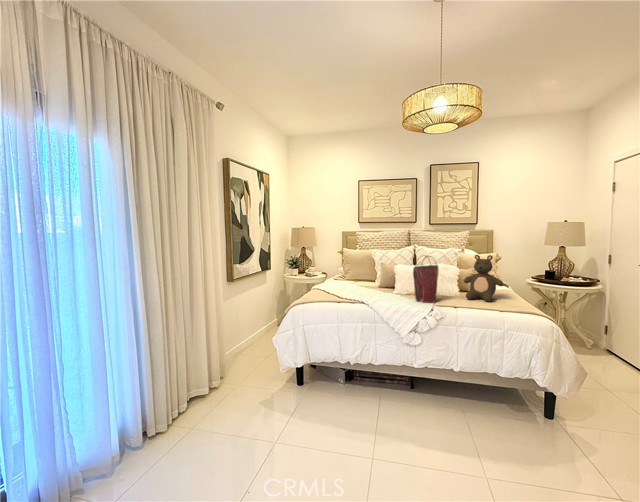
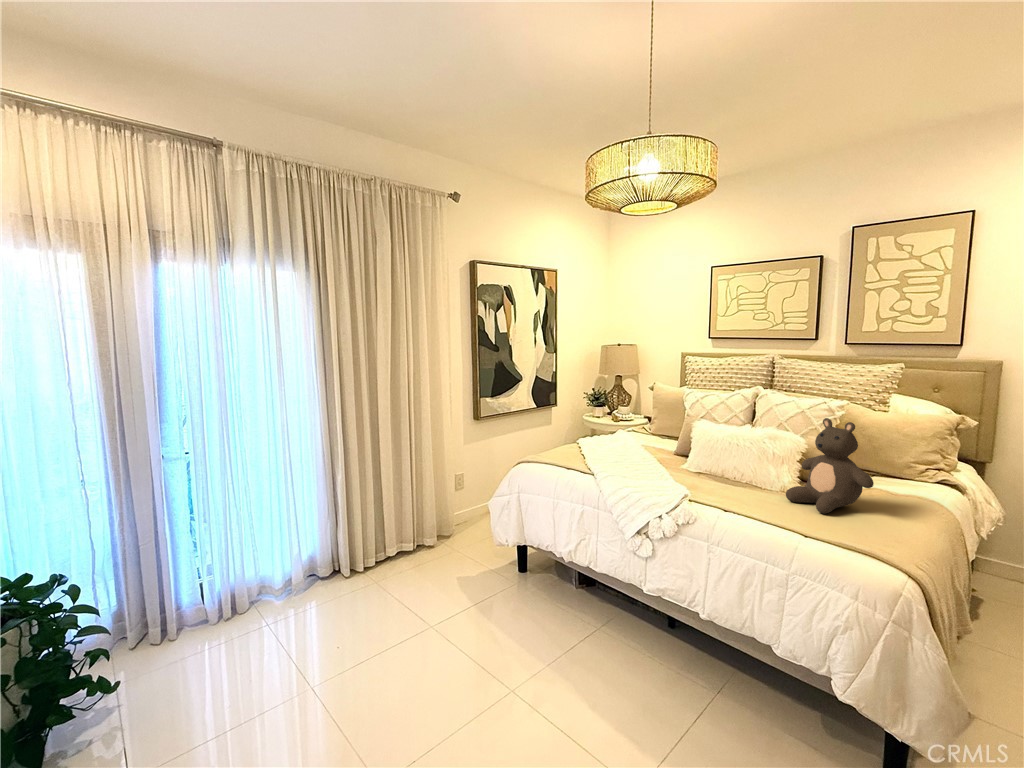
handbag: present [413,256,439,303] -> none [671,410,728,494]

